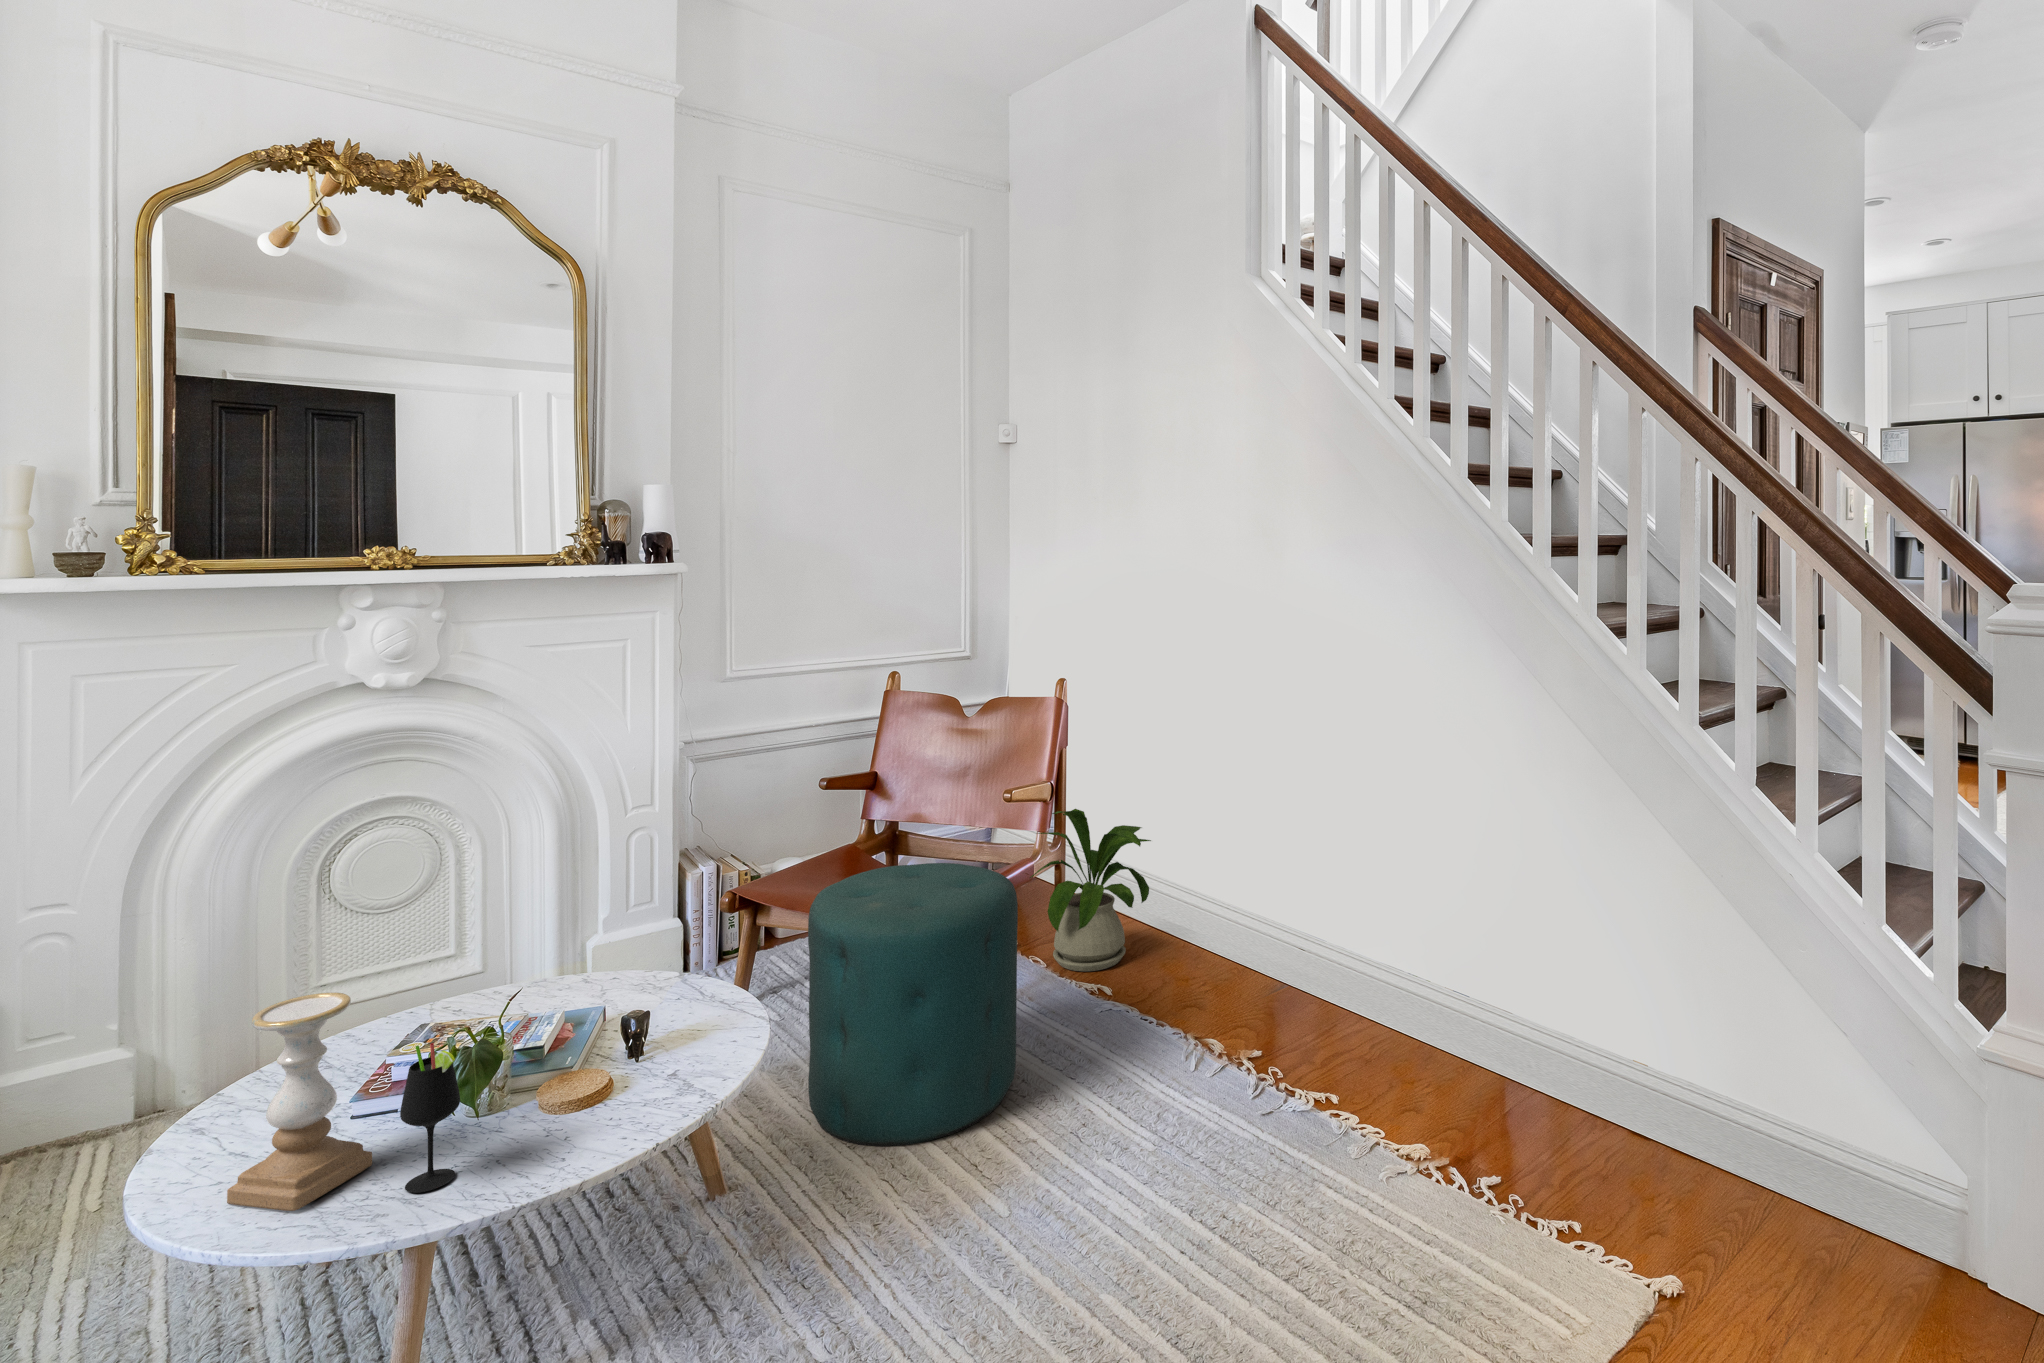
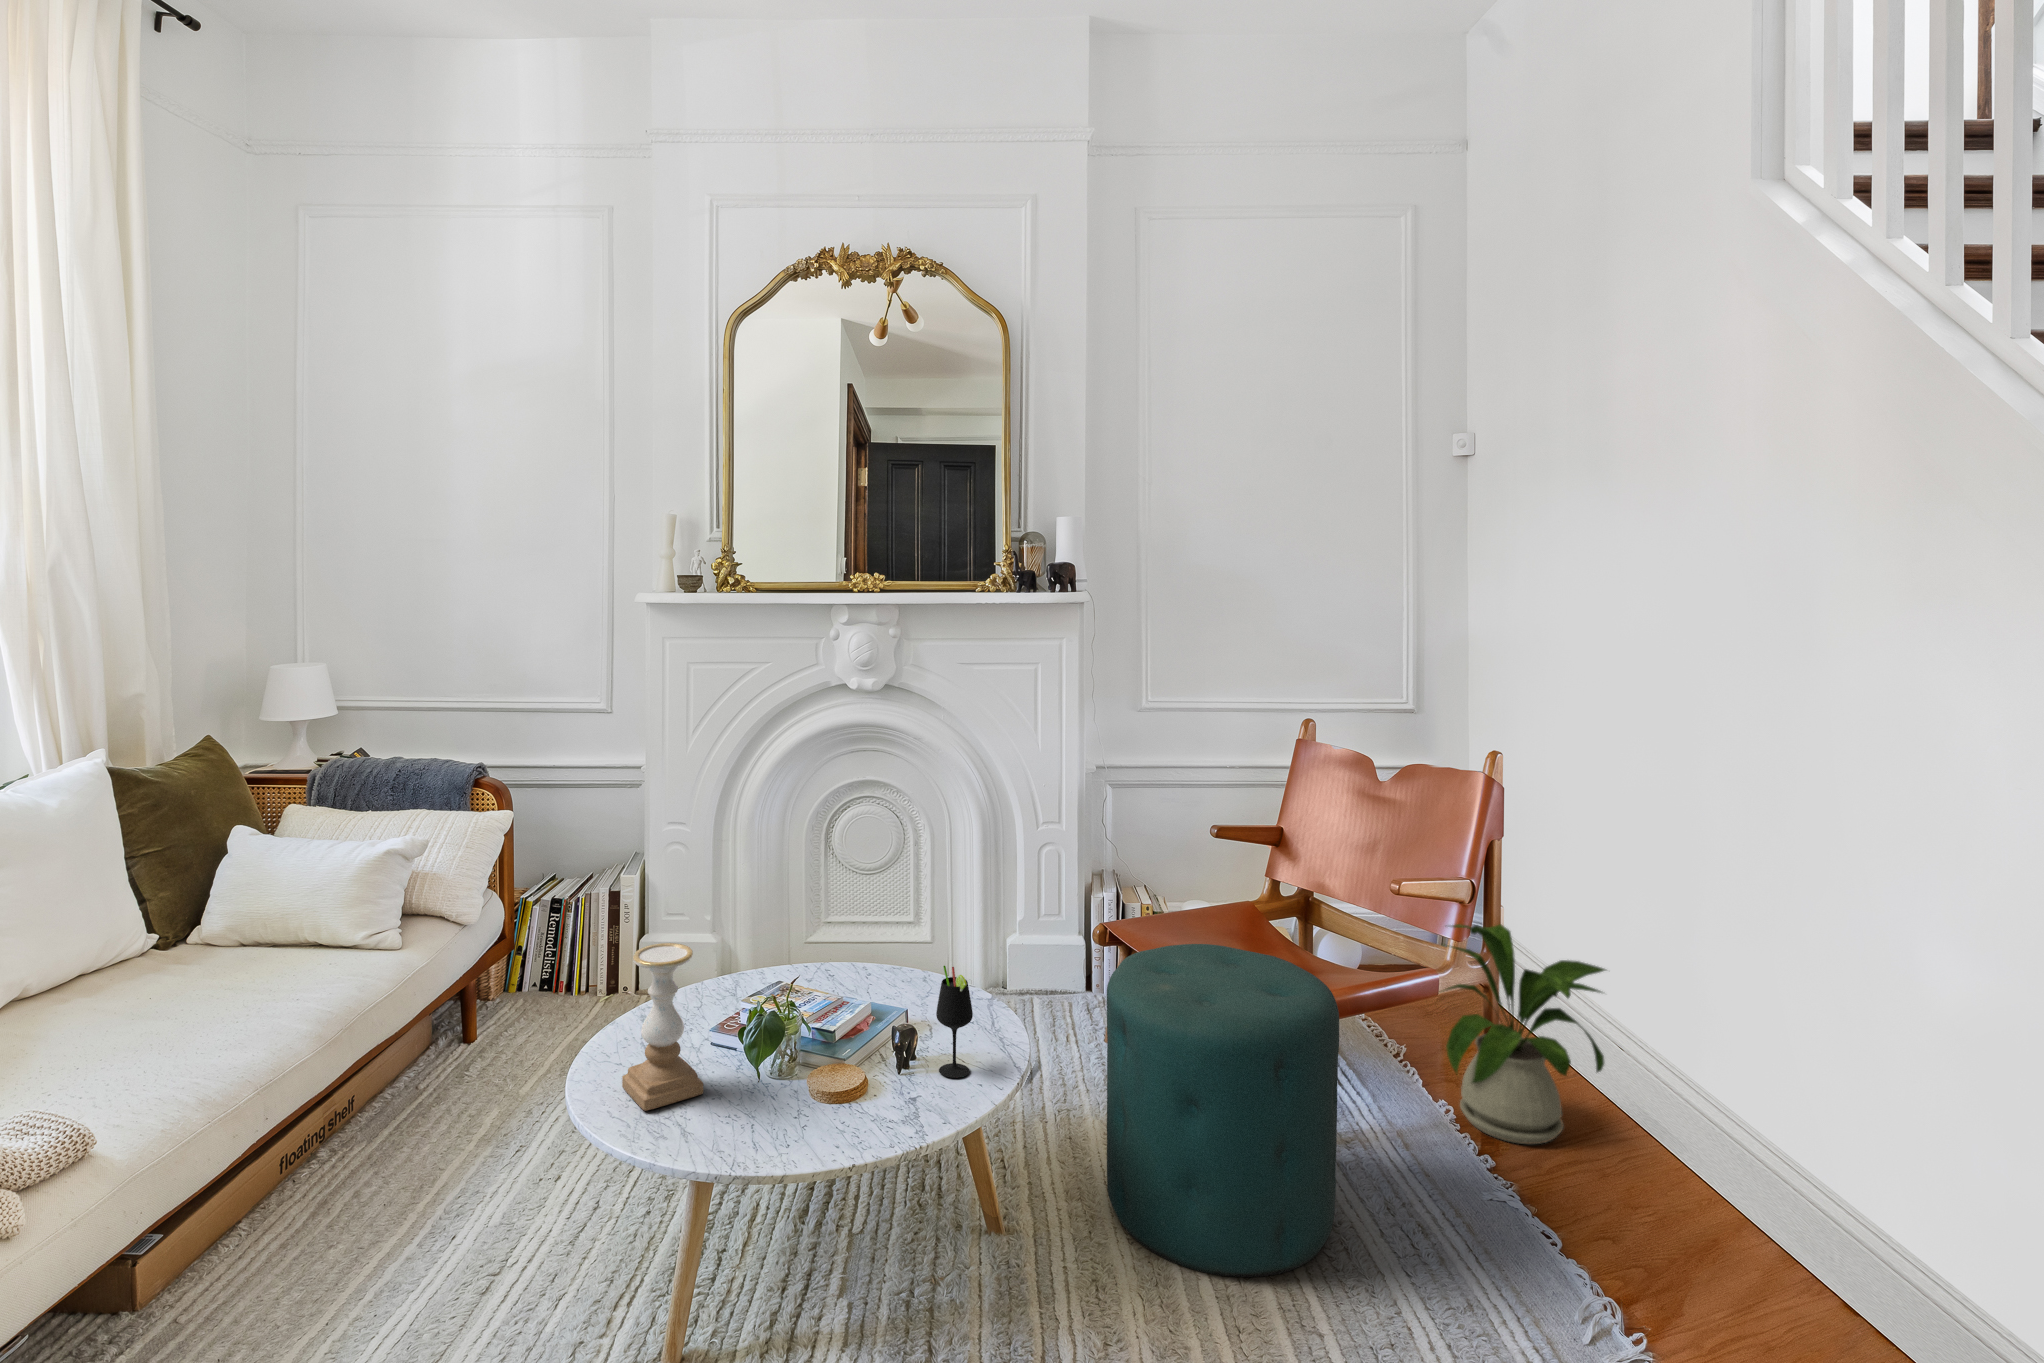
wine glass: present [400,1043,460,1193] -> present [936,966,973,1078]

